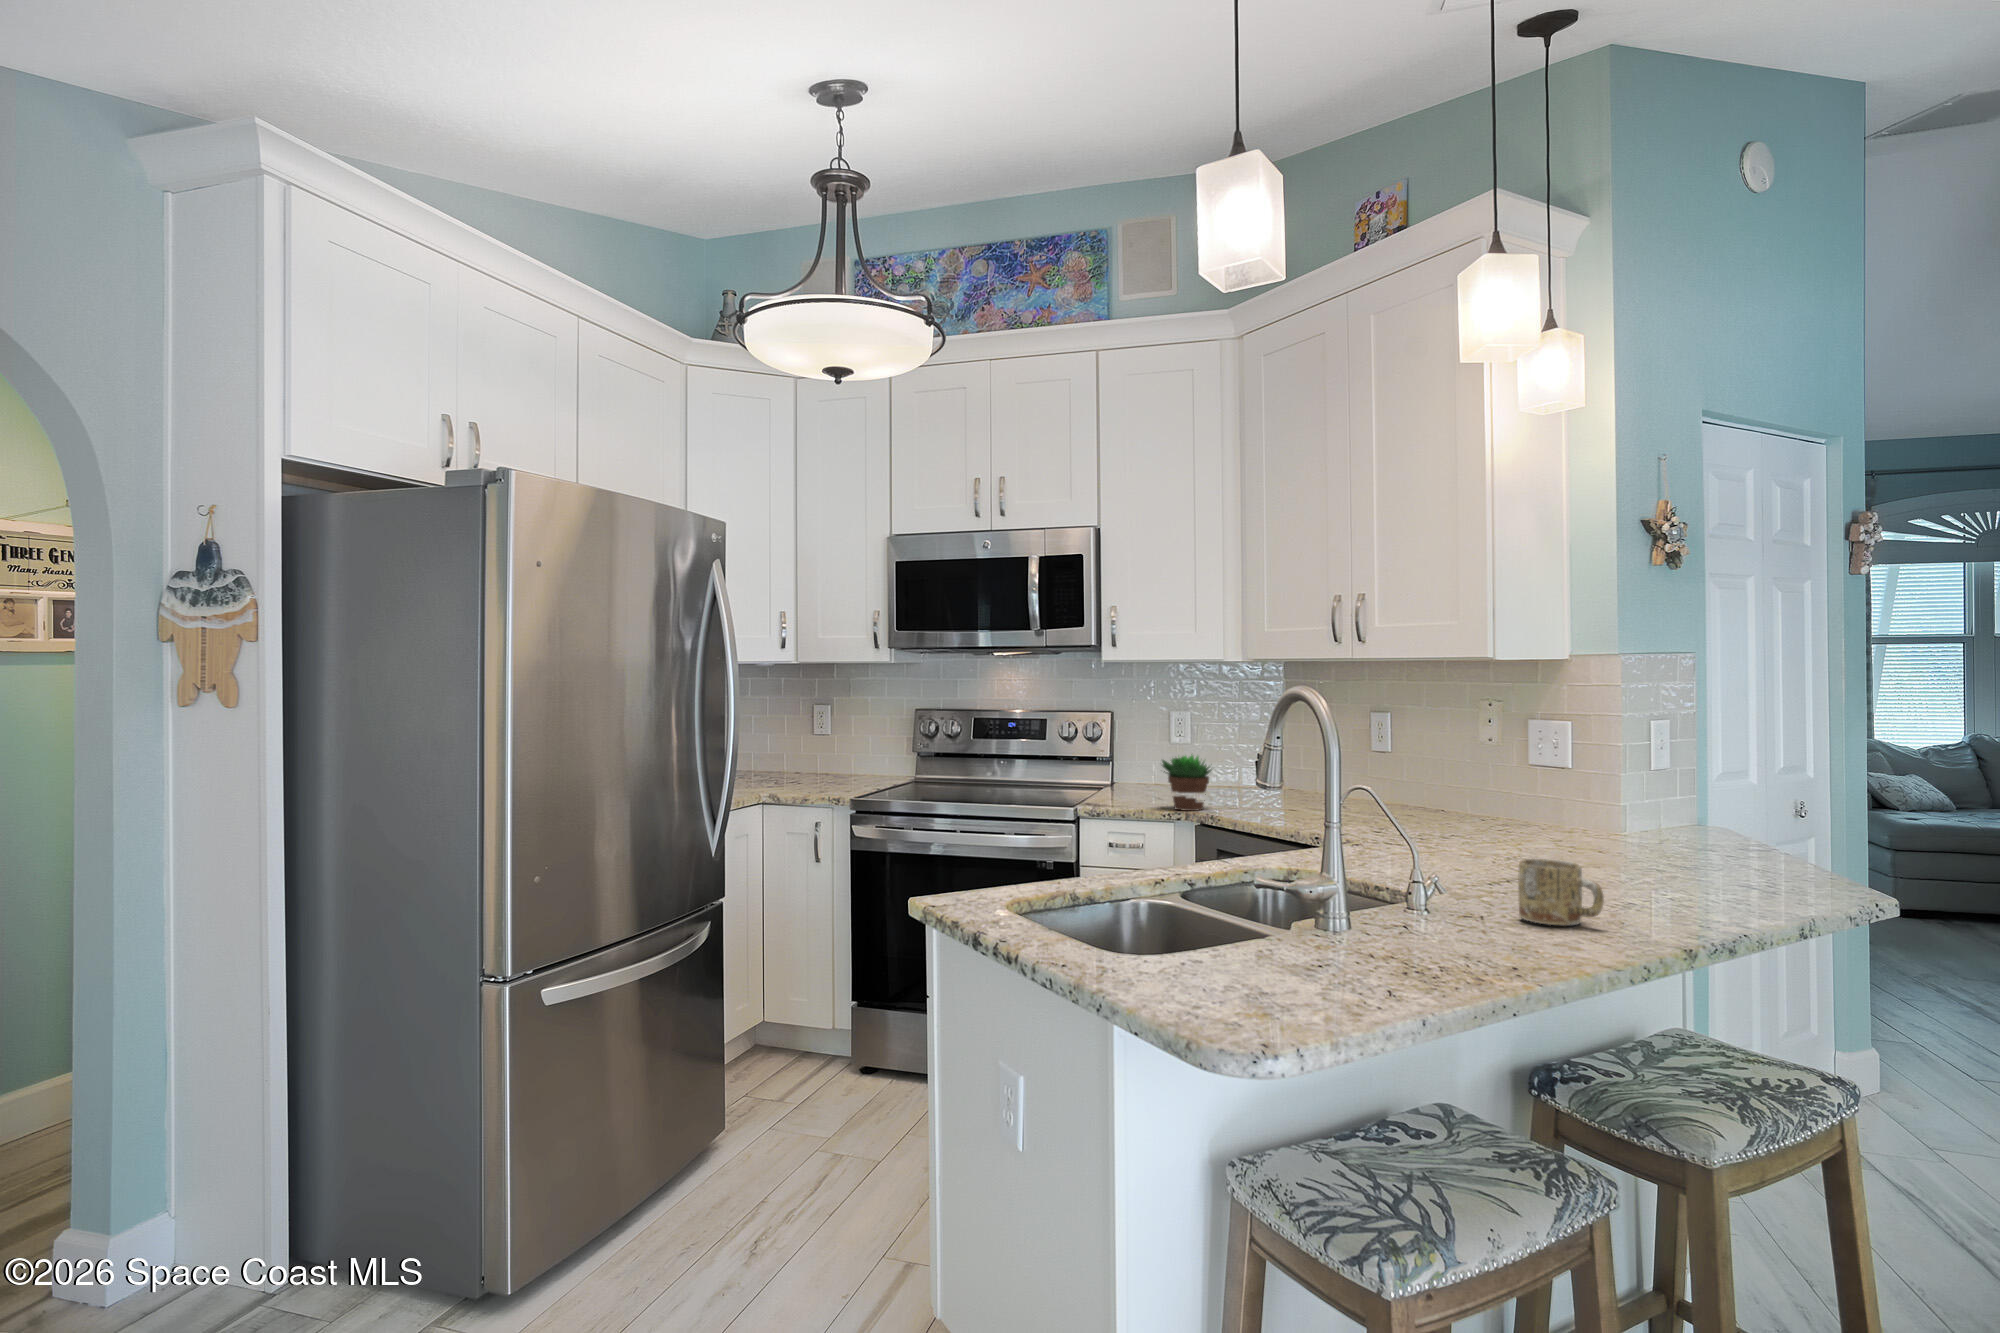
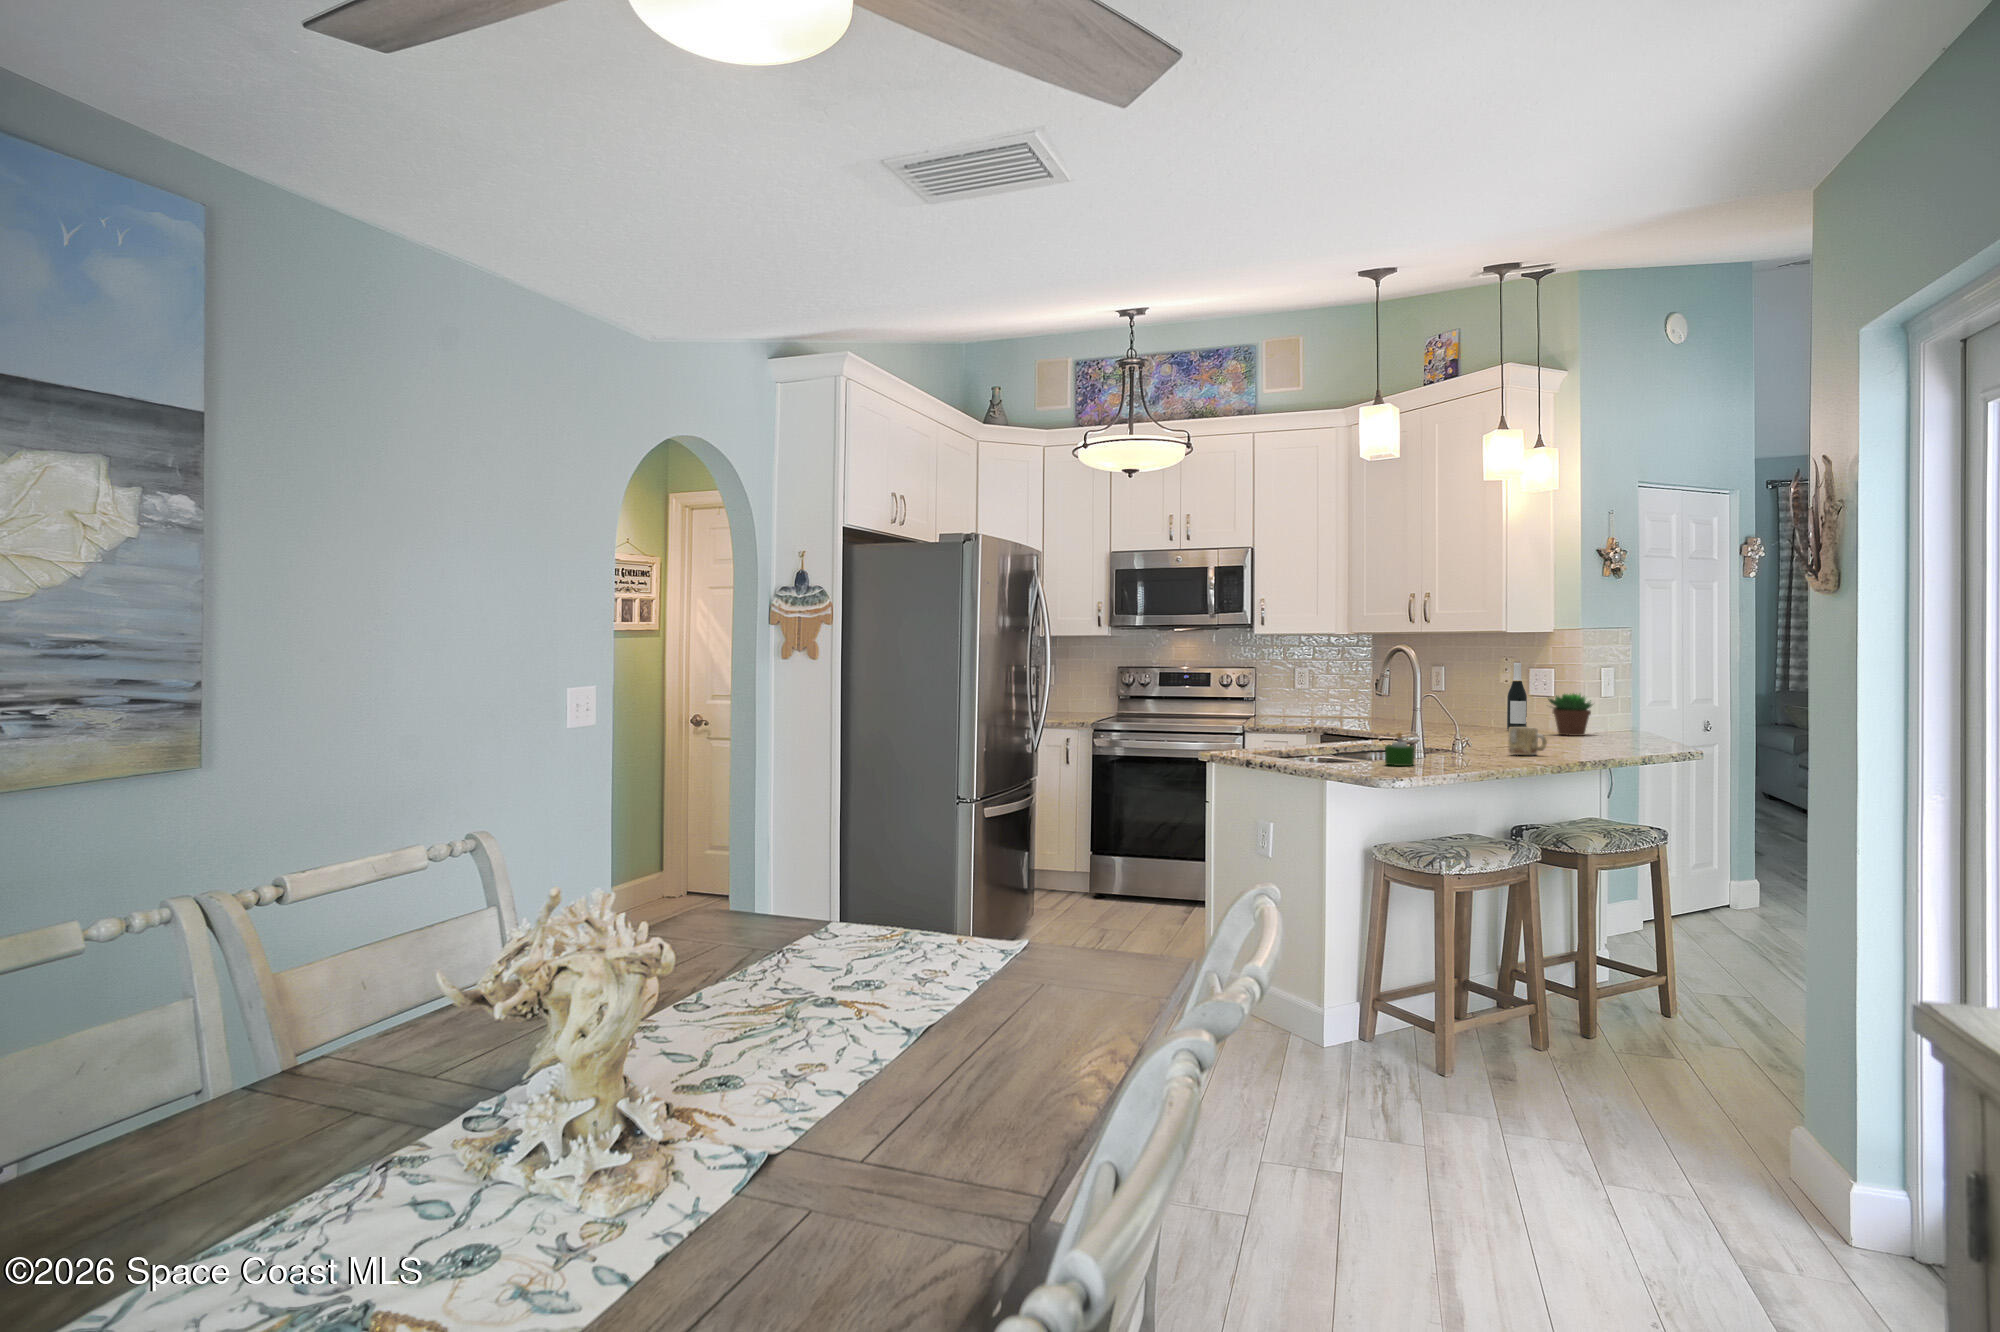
wine bottle: none [1492,707,1524,821] -> present [1507,662,1527,730]
succulent plant: present [1162,754,1212,811] -> present [1548,694,1592,736]
candle: none [1243,891,1309,978] -> present [1385,732,1414,766]

